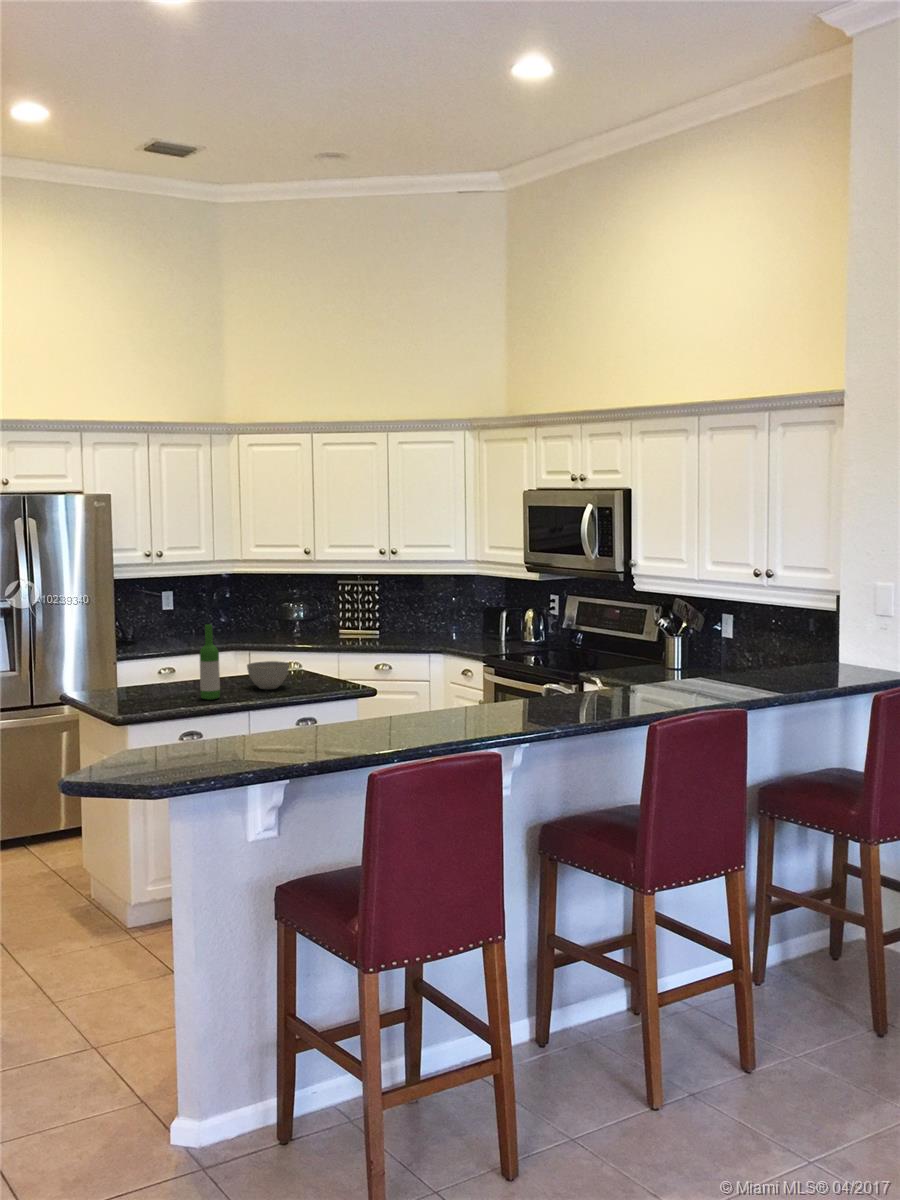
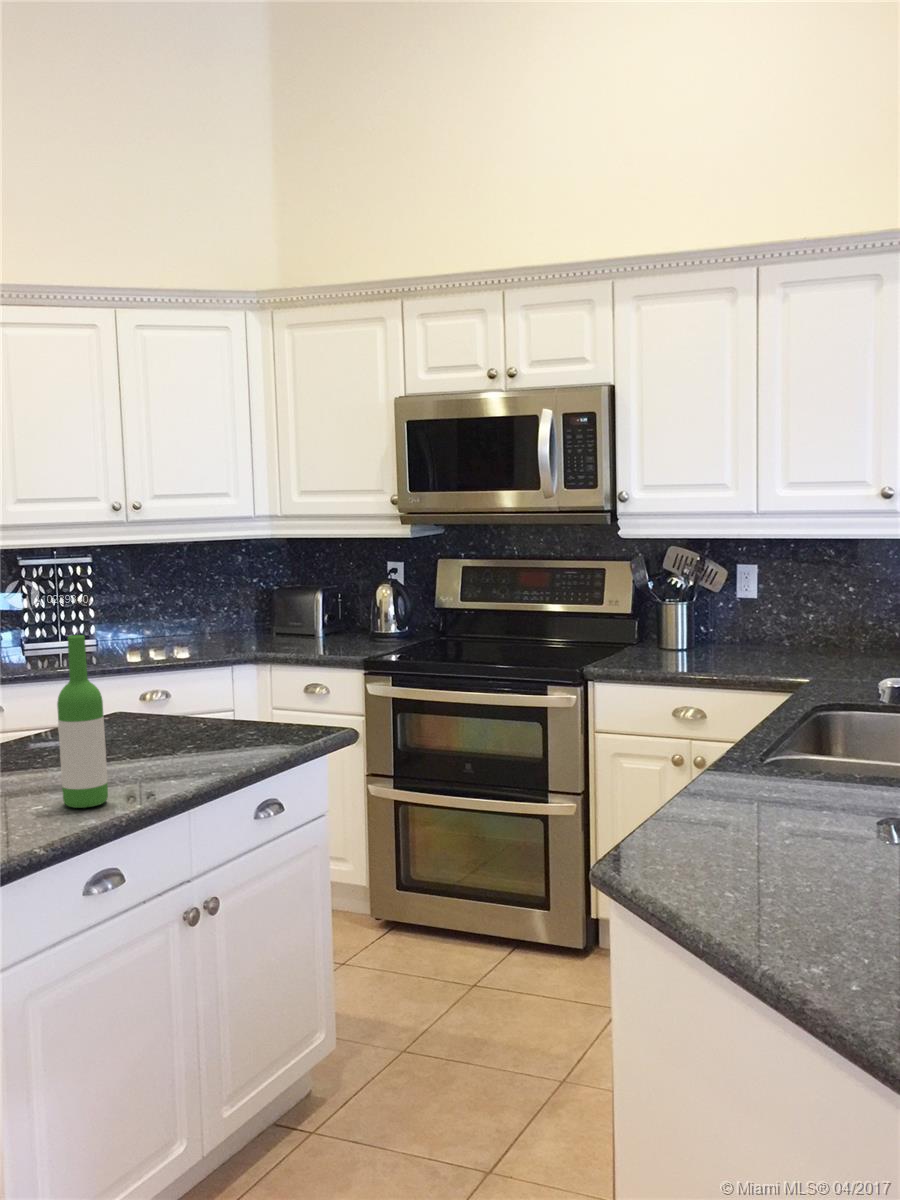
bowl: present [247,661,289,689] -> none [109,703,200,765]

